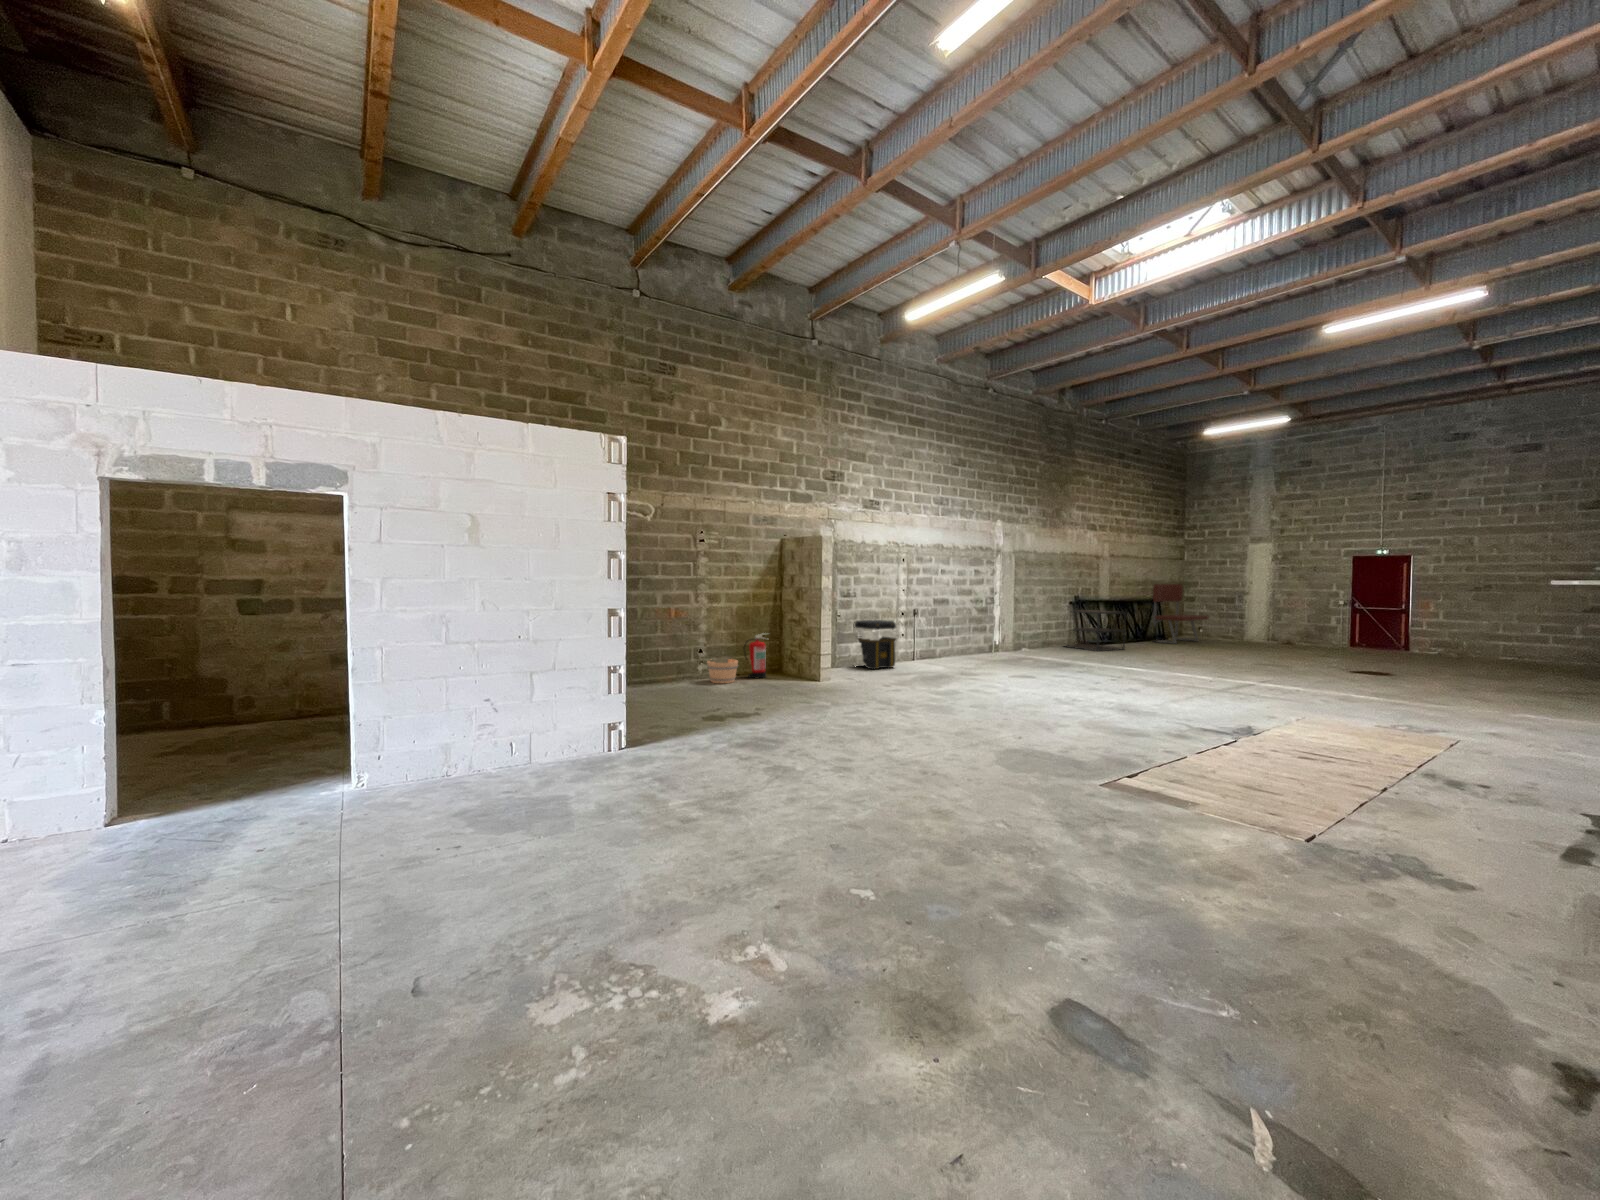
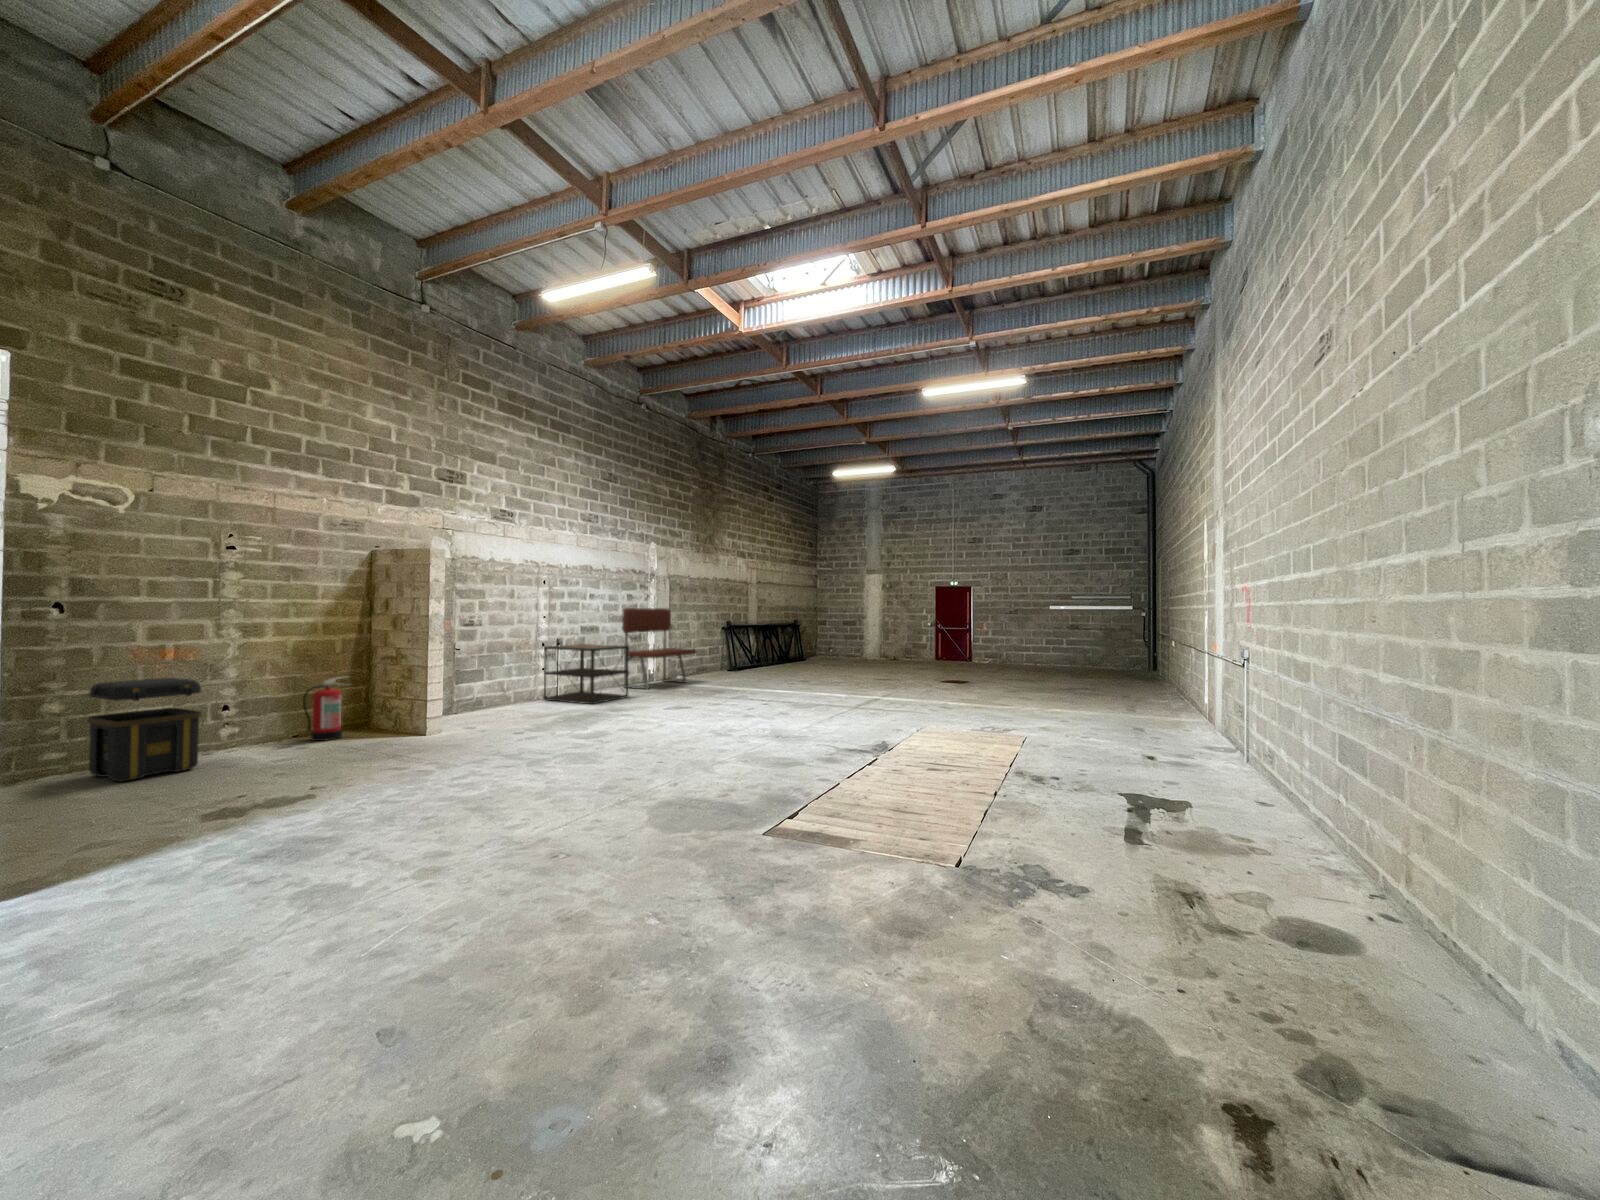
bench: present [1153,584,1208,644] -> present [622,608,697,689]
shelving unit: present [1066,610,1126,651] -> present [543,644,629,704]
toolbox: present [854,620,896,669] -> present [88,678,202,781]
bucket: present [707,659,738,683] -> none [231,717,291,755]

